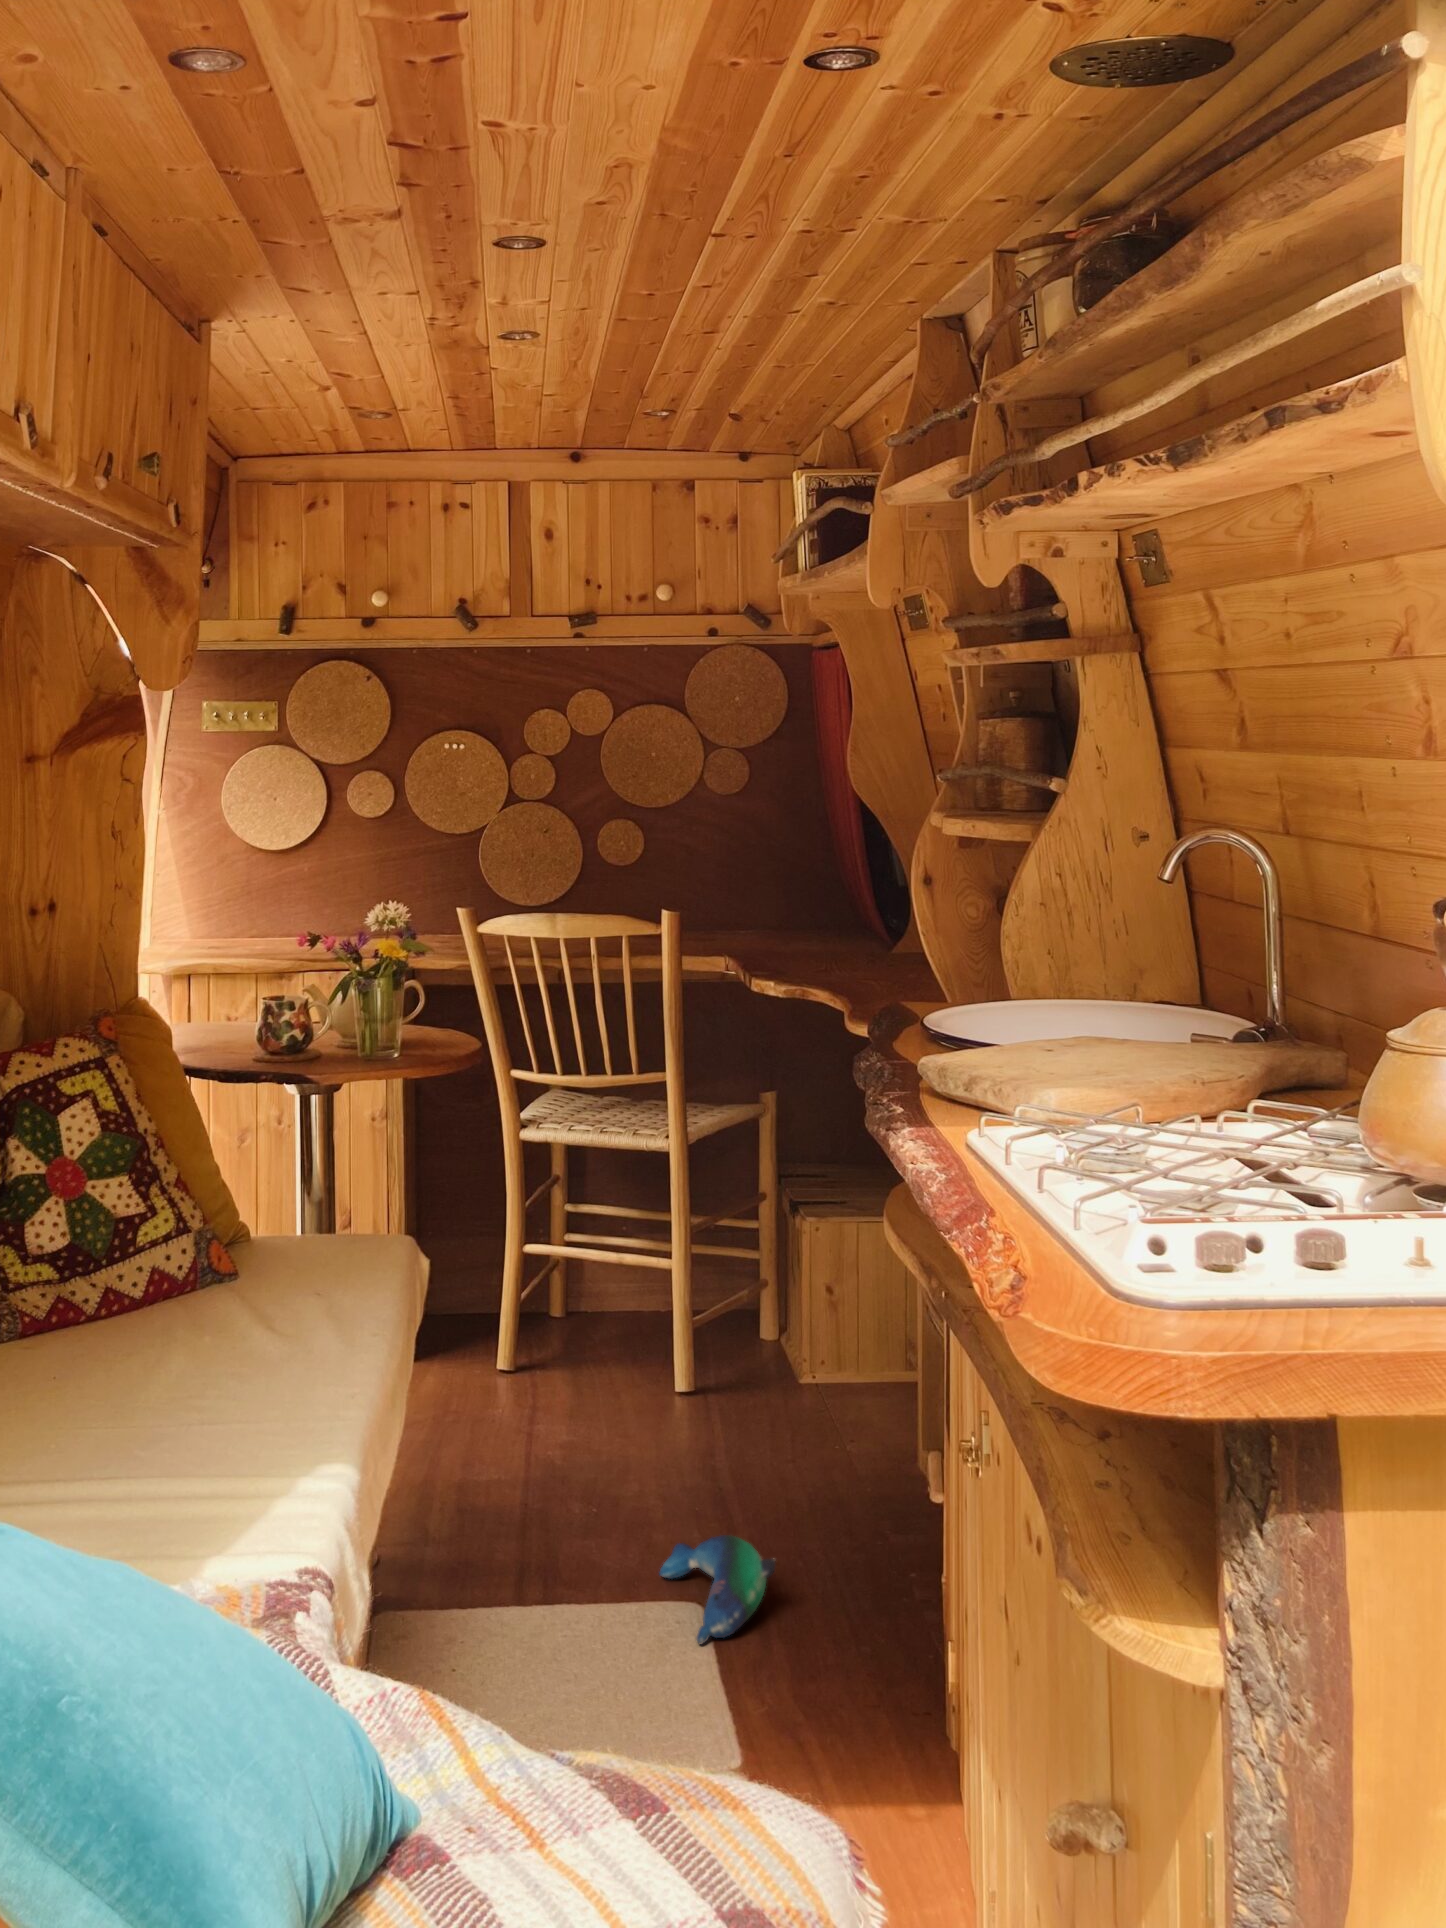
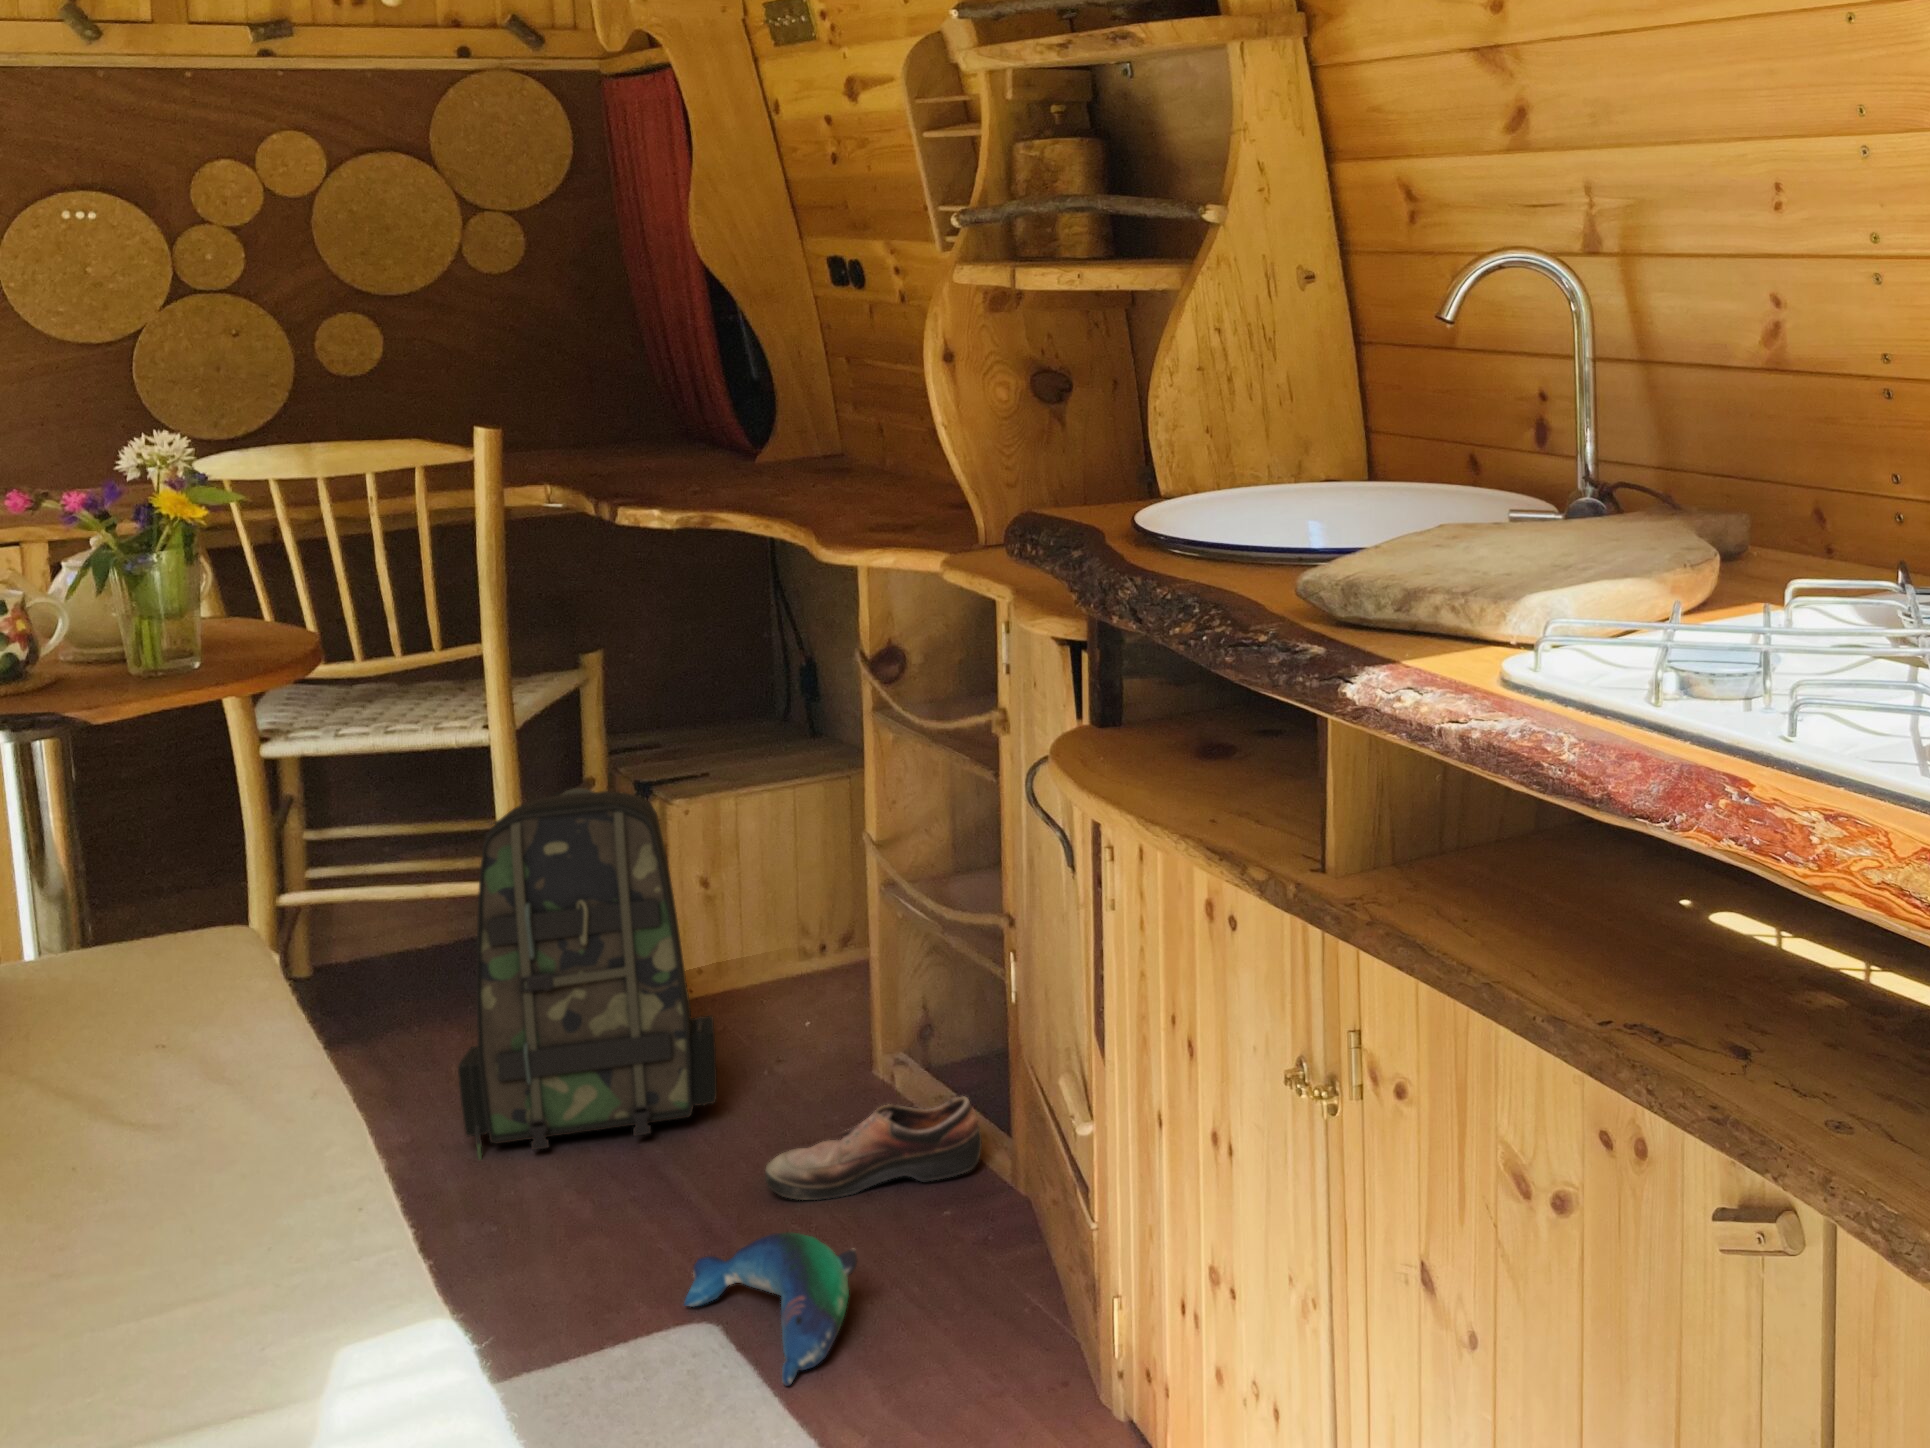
backpack: none [571,1184,760,1458] -> present [458,788,717,1159]
shoe: none [755,1469,925,1538] -> present [765,1097,982,1200]

